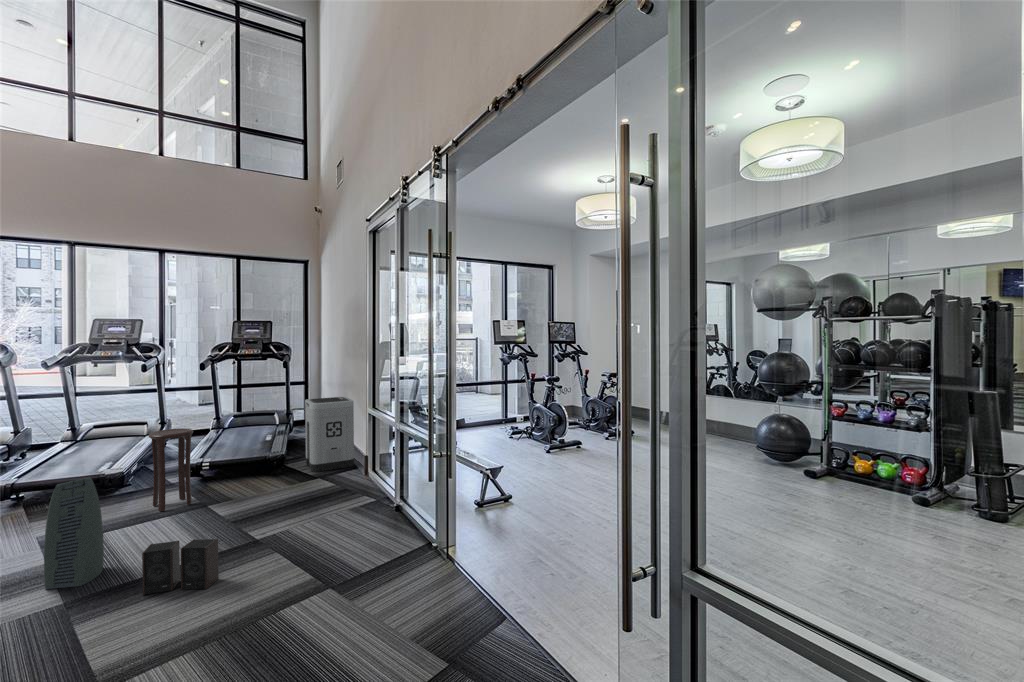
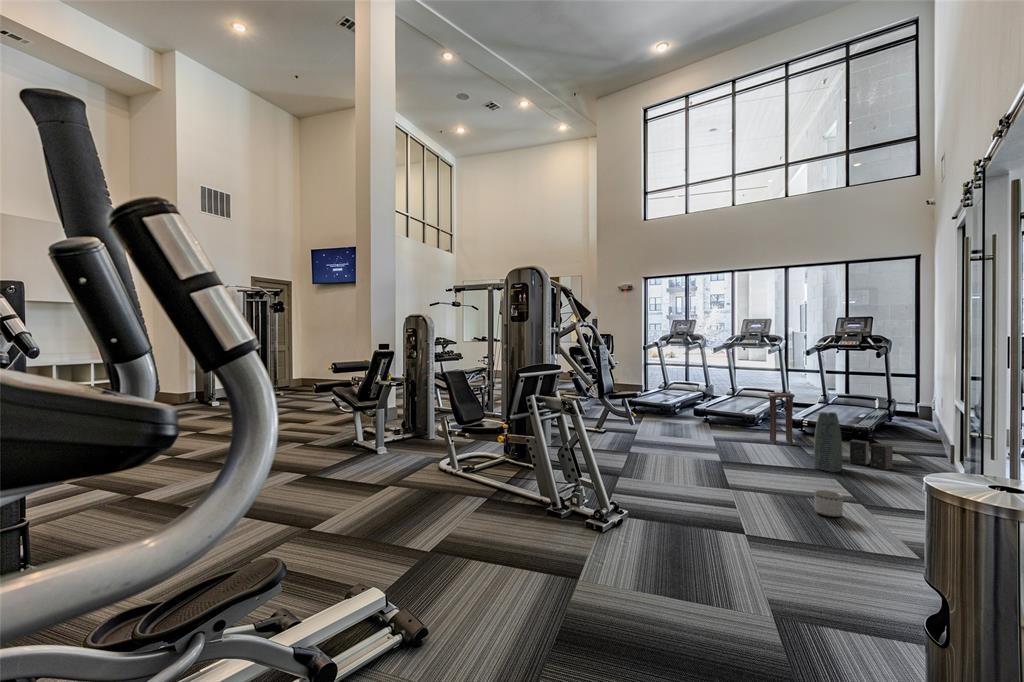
trash can: present [305,397,354,472] -> none [895,386,946,454]
air purifier: present [44,477,104,589] -> present [814,412,842,472]
speaker: present [142,539,219,595] -> present [850,440,893,470]
planter: none [276,595,319,648] -> present [814,490,843,517]

